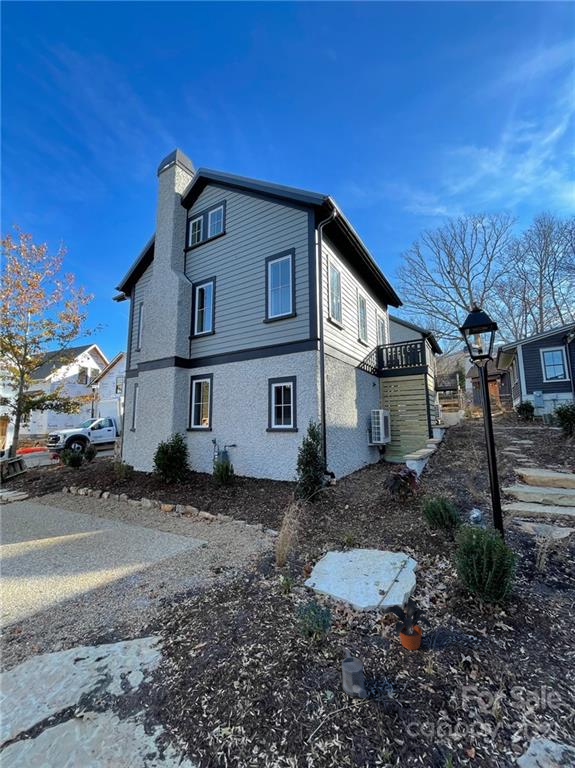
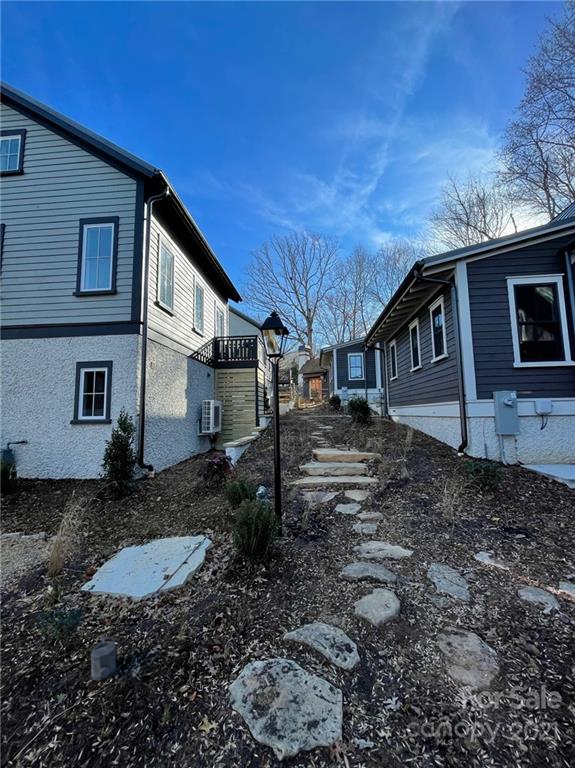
potted plant: present [384,599,432,650] -> none [153,574,198,620]

